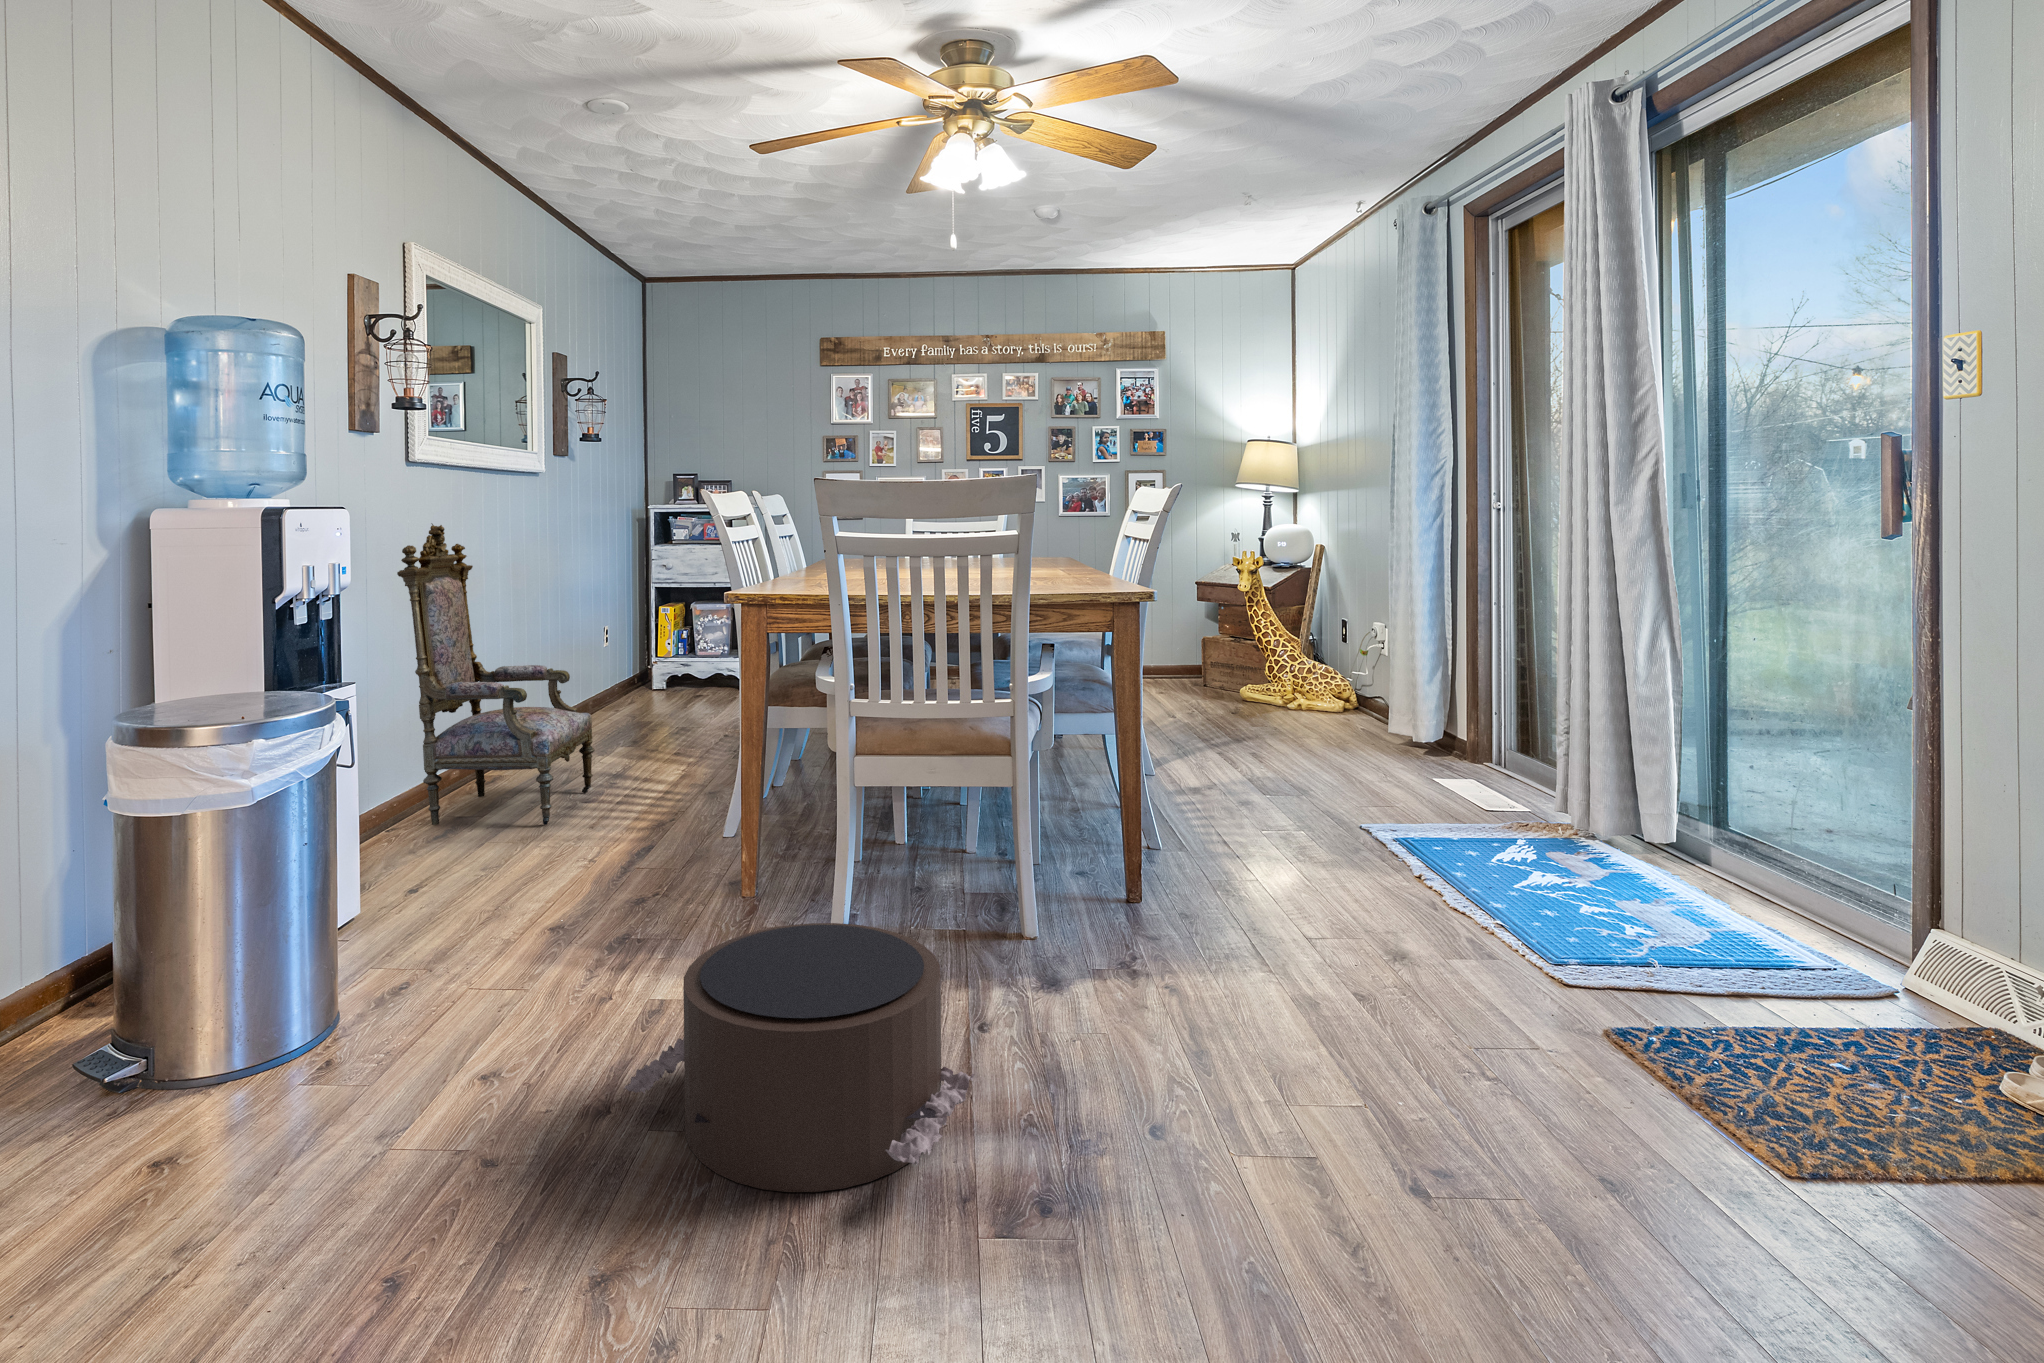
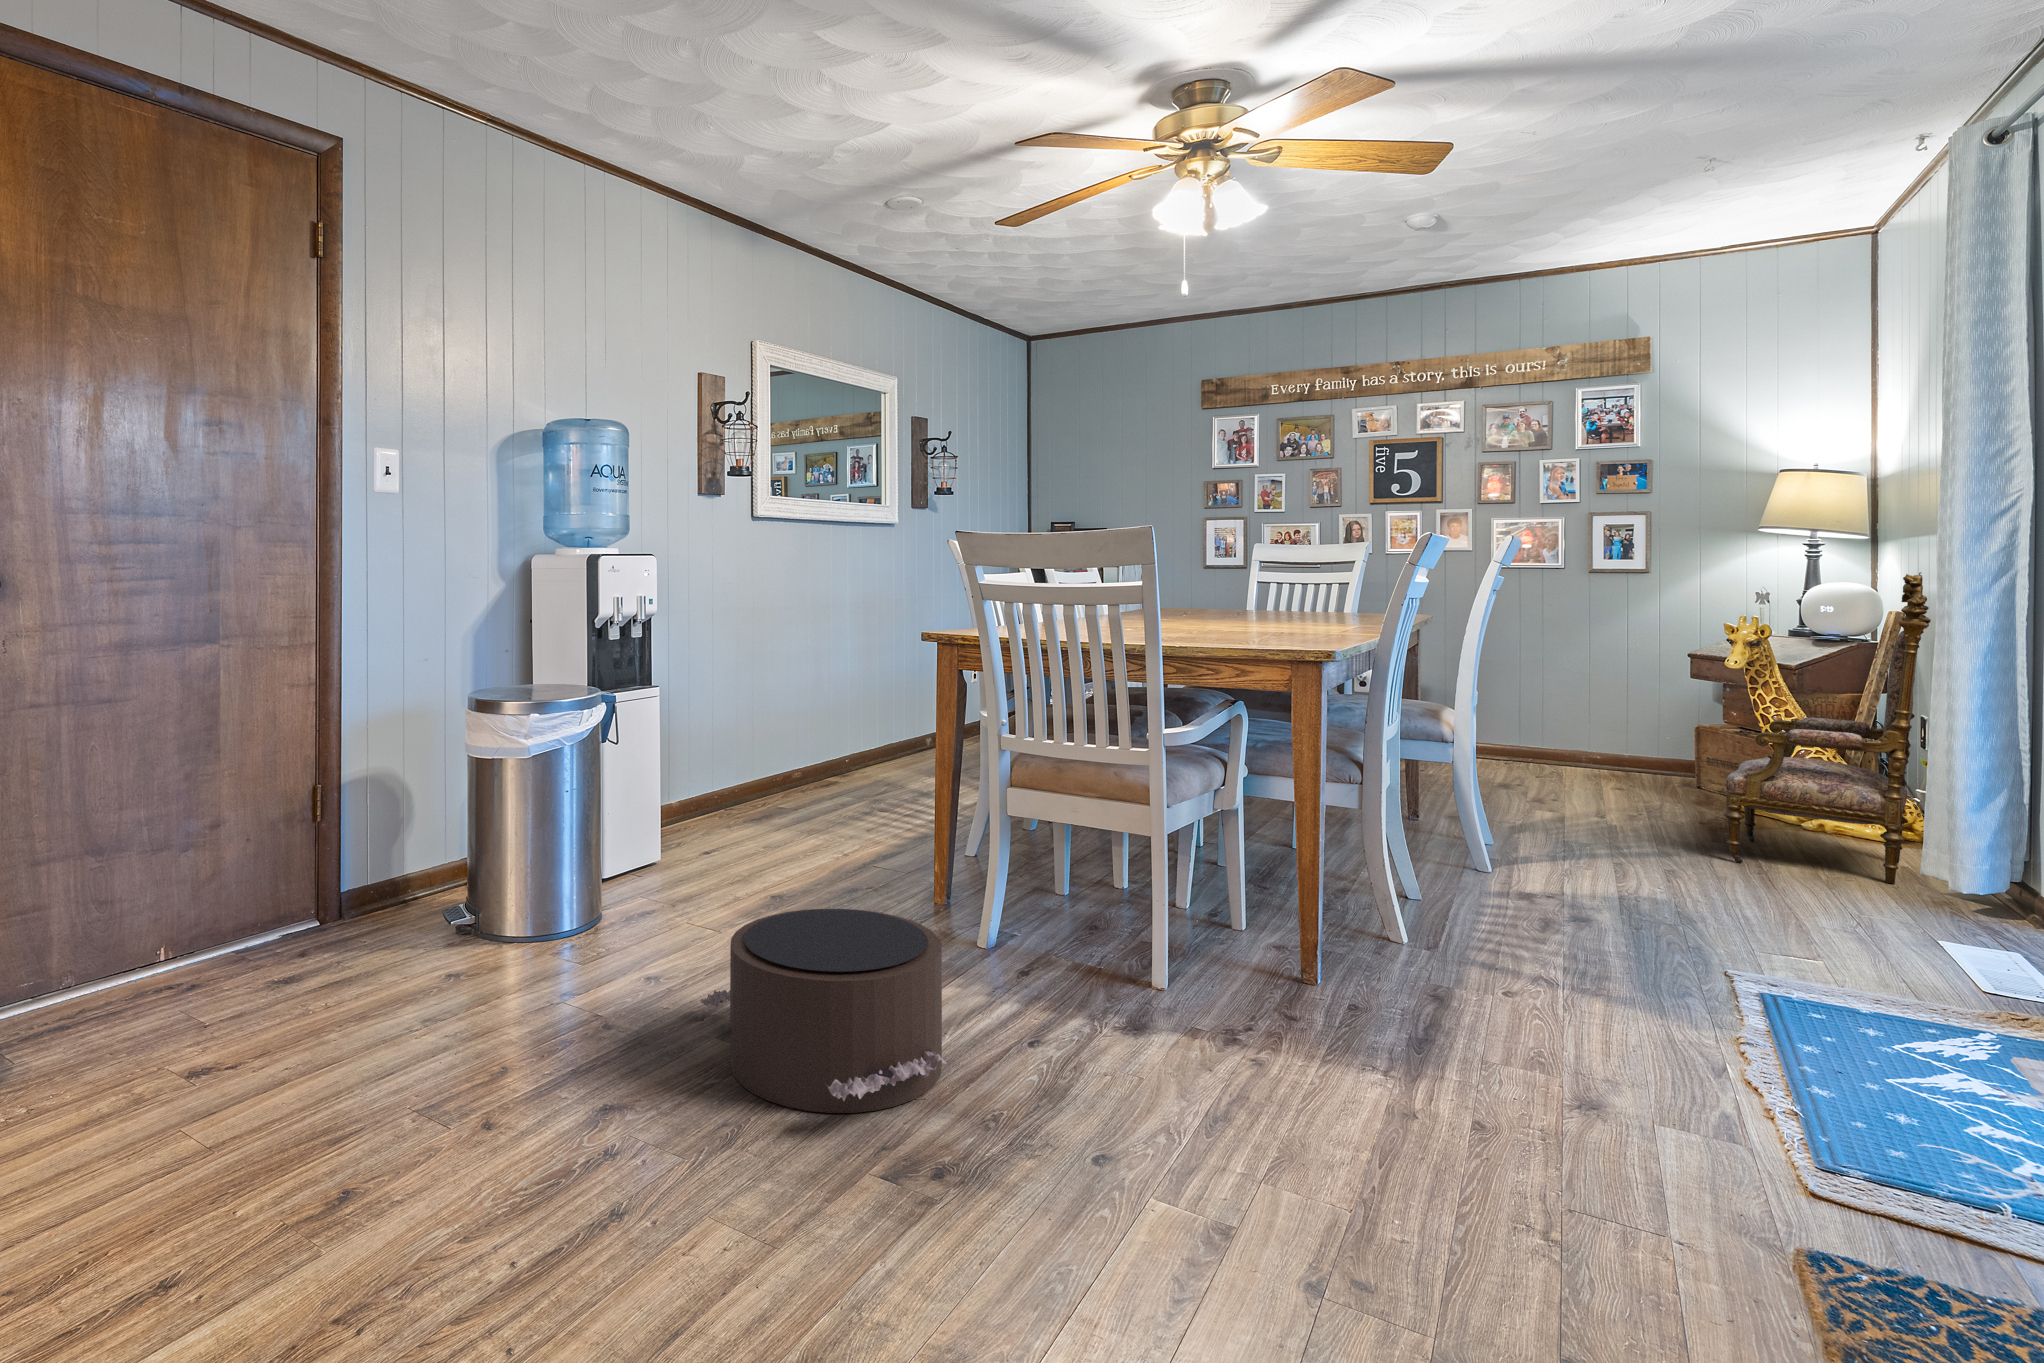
armchair: present [397,524,595,825] -> present [1723,572,1931,884]

